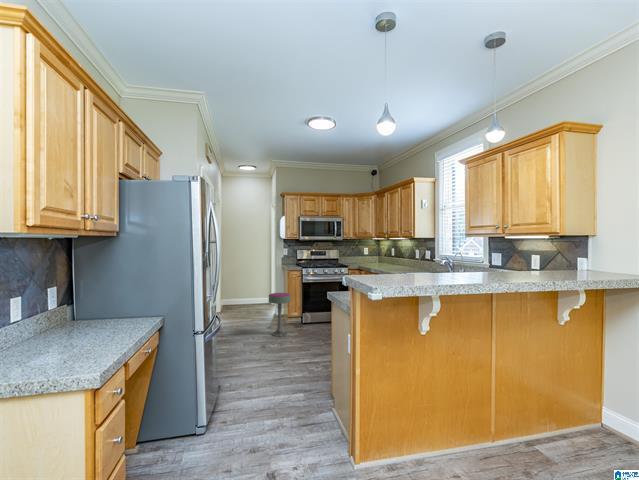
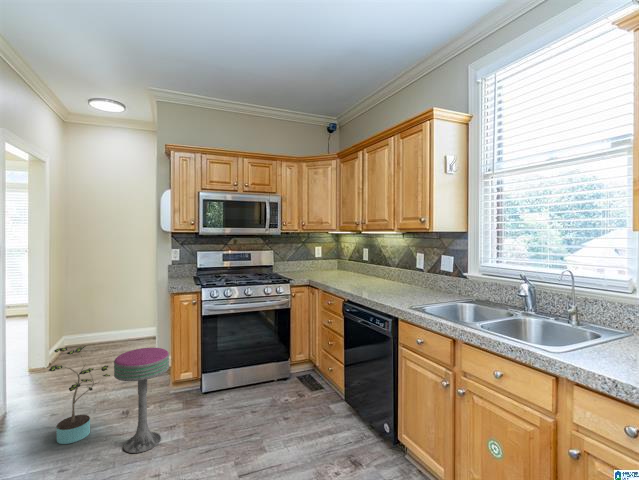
potted plant: none [241,291,263,333] -> present [49,346,110,444]

